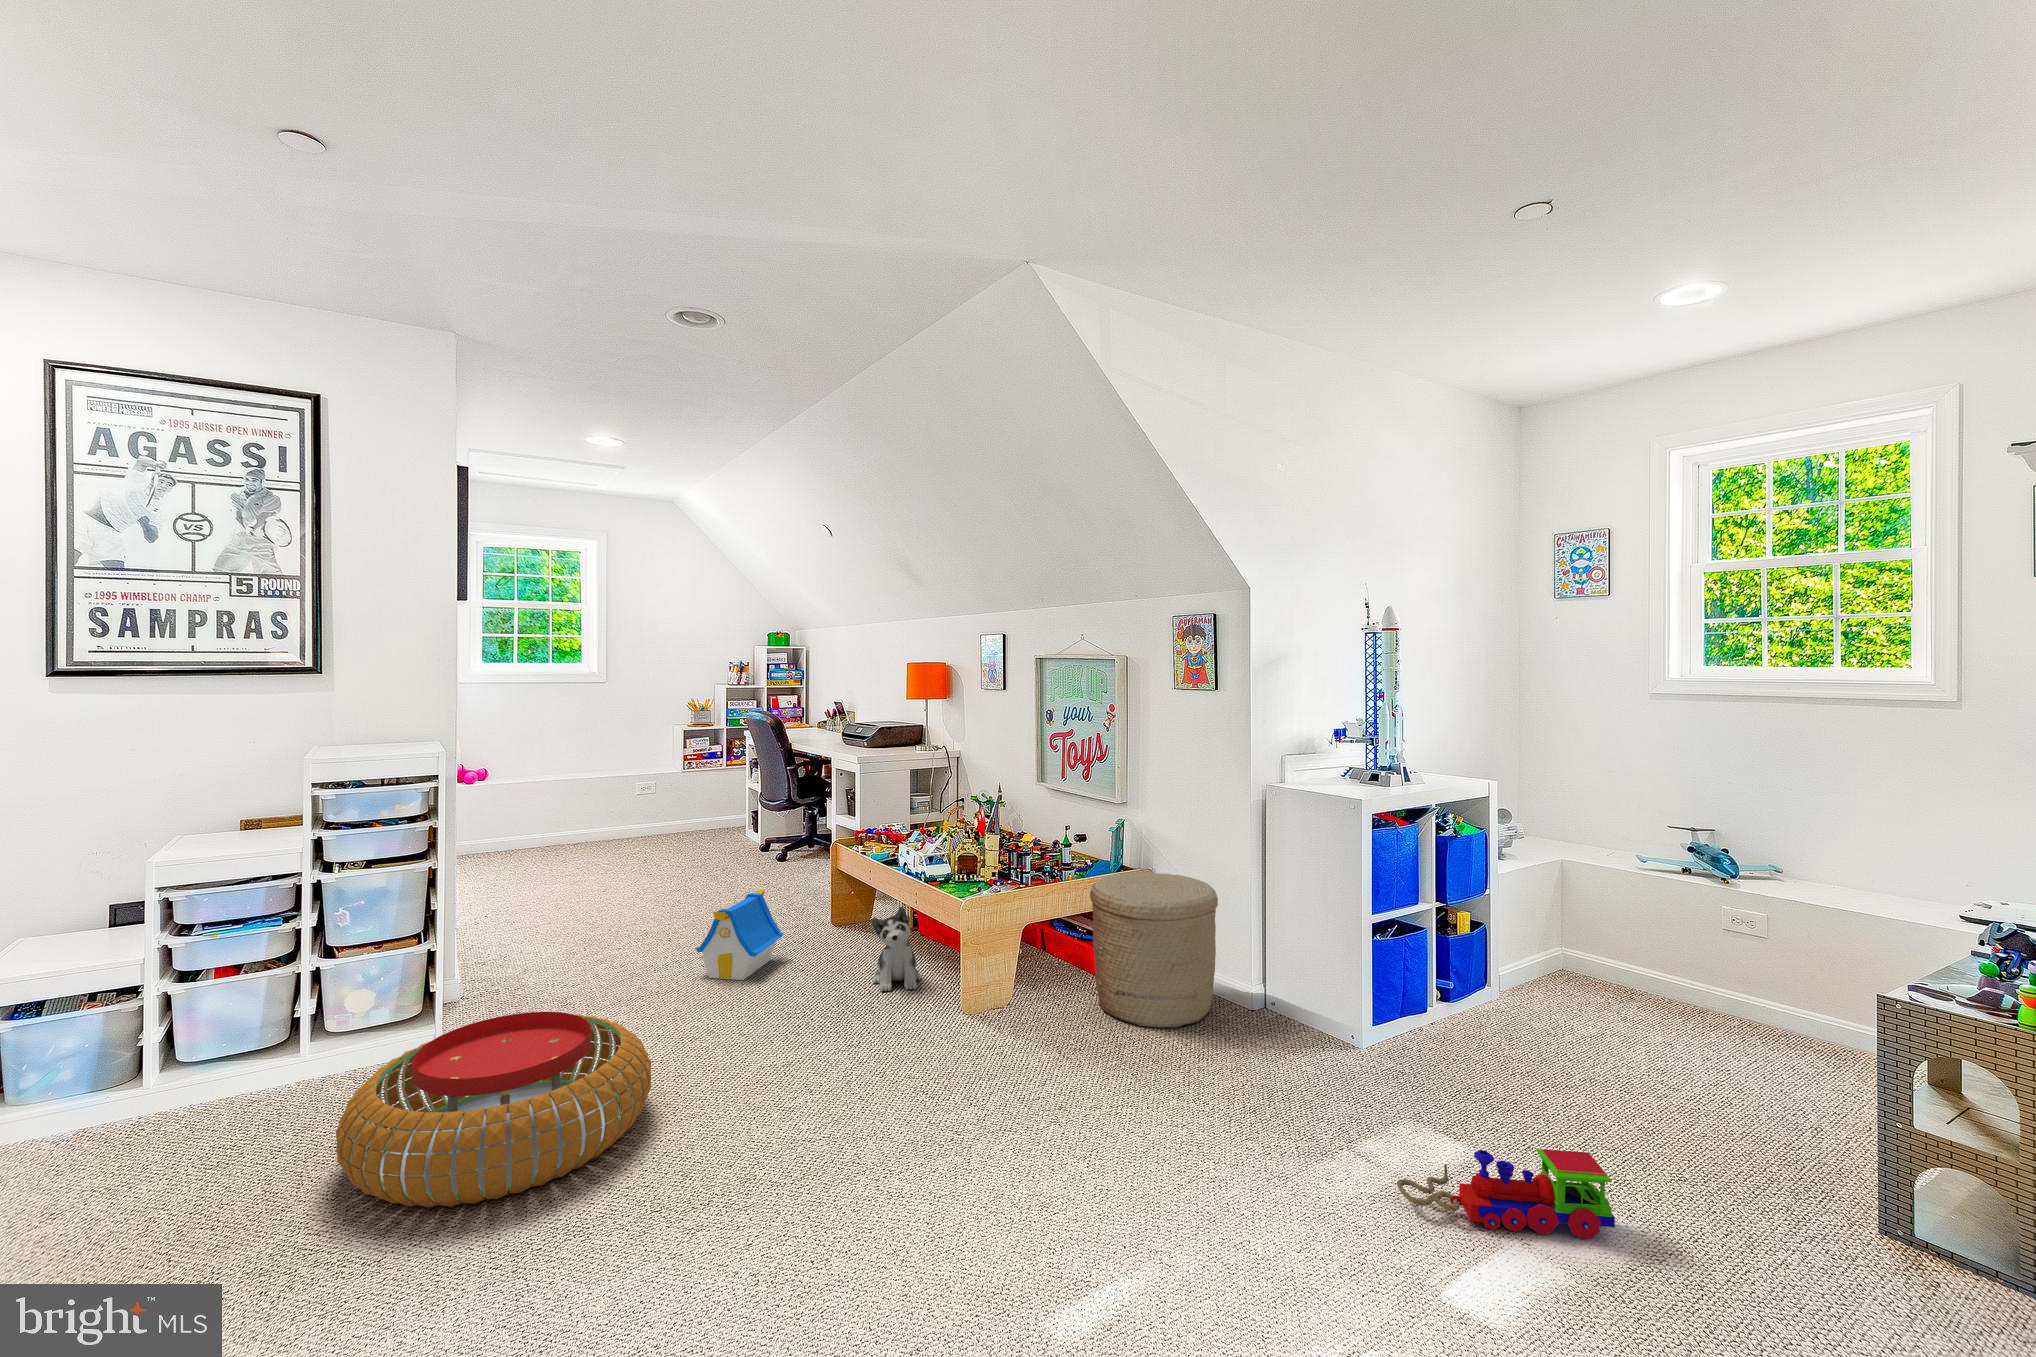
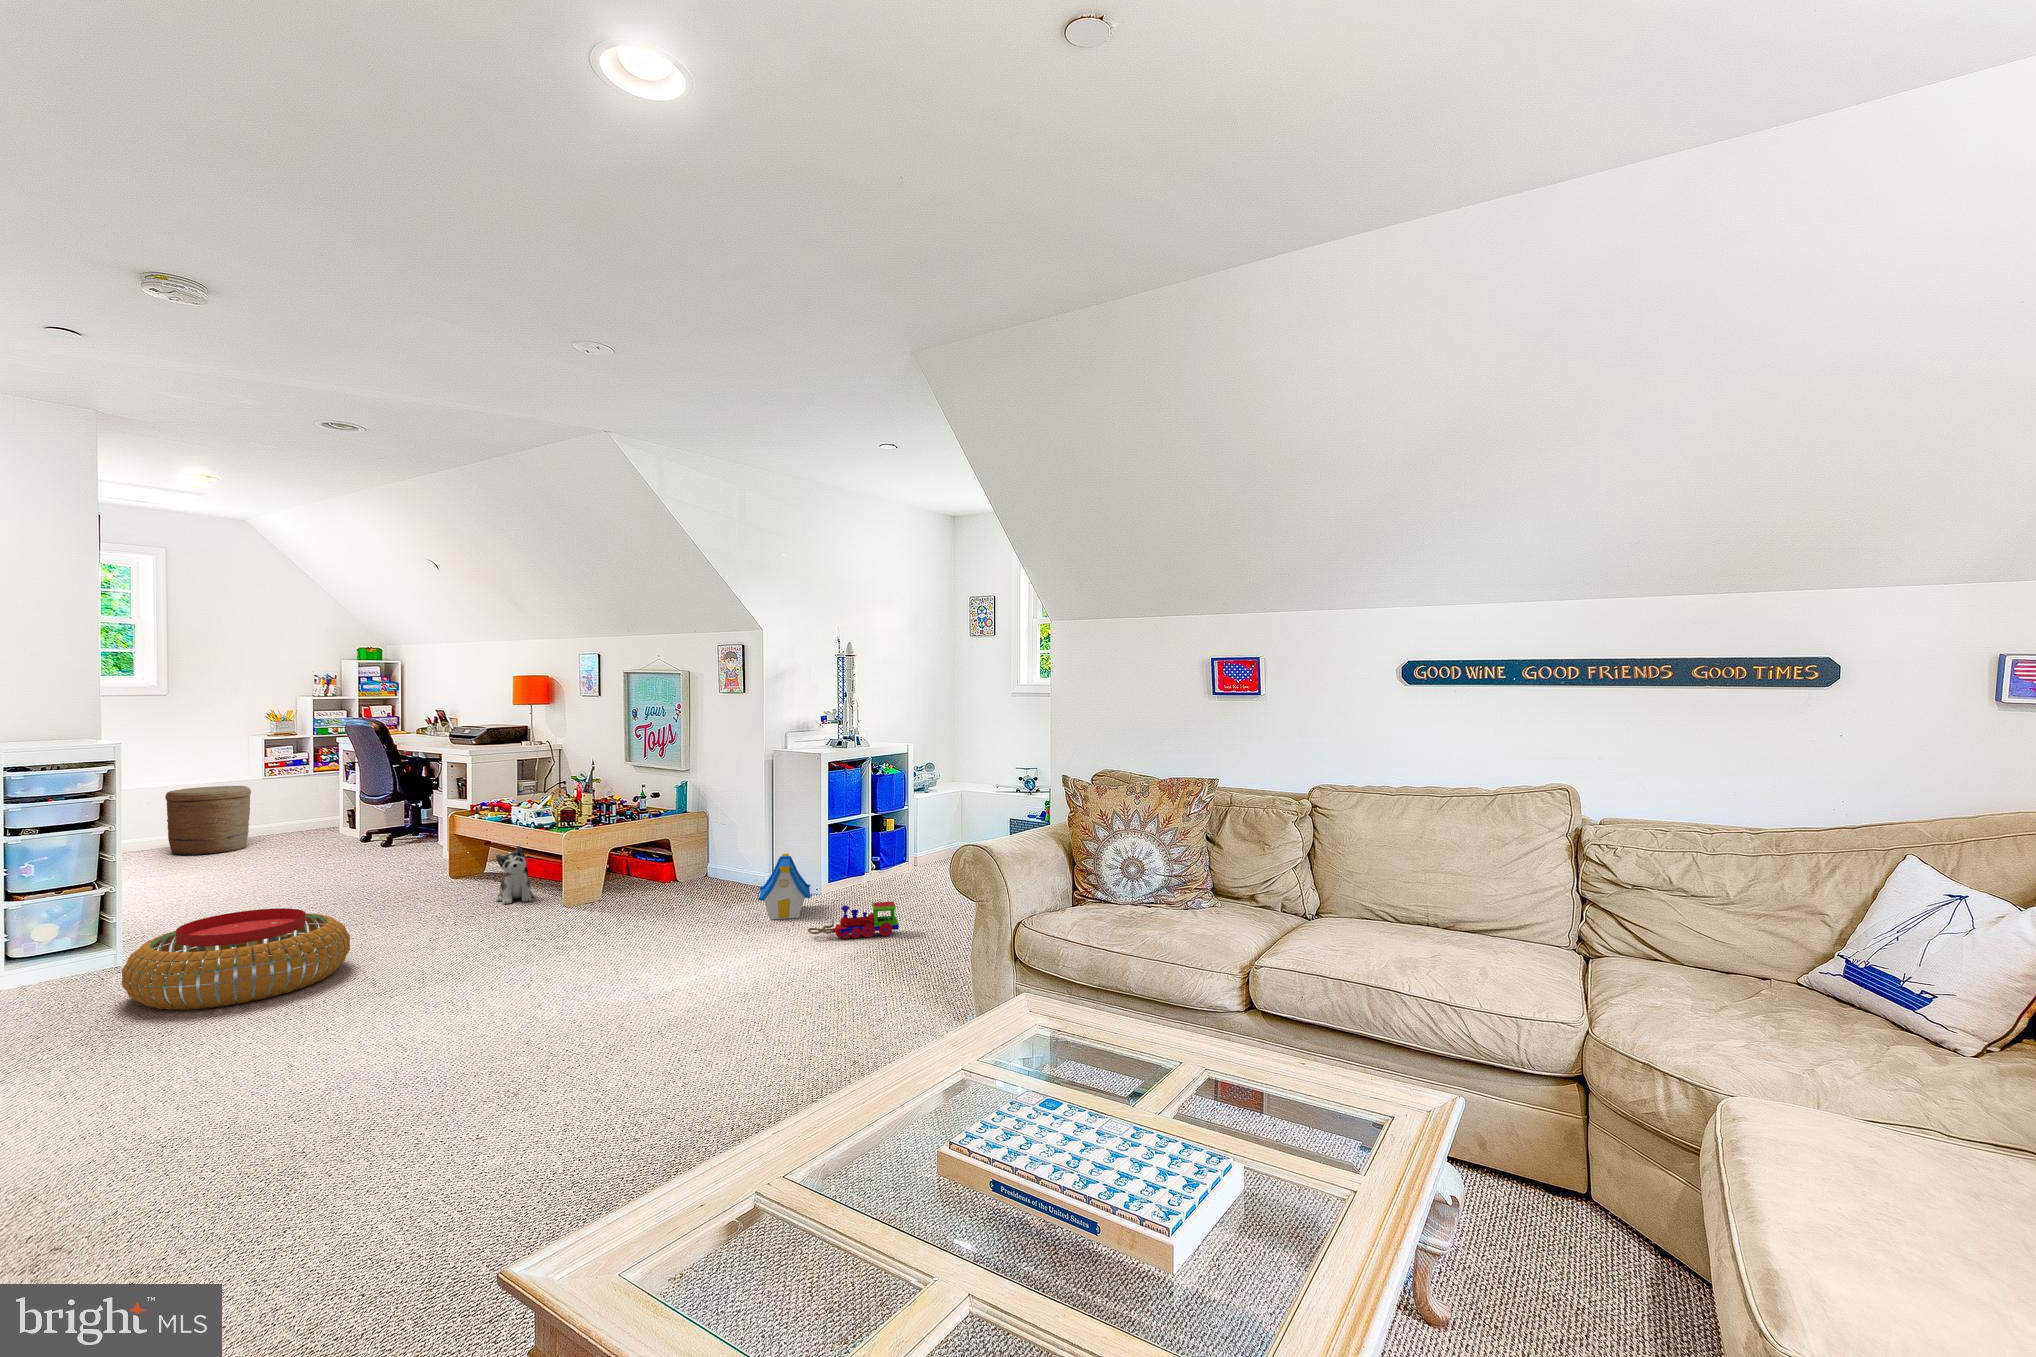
woven basket: present [1090,872,1218,1028] -> present [165,786,251,855]
toy house: present [695,890,784,980] -> present [758,853,811,920]

